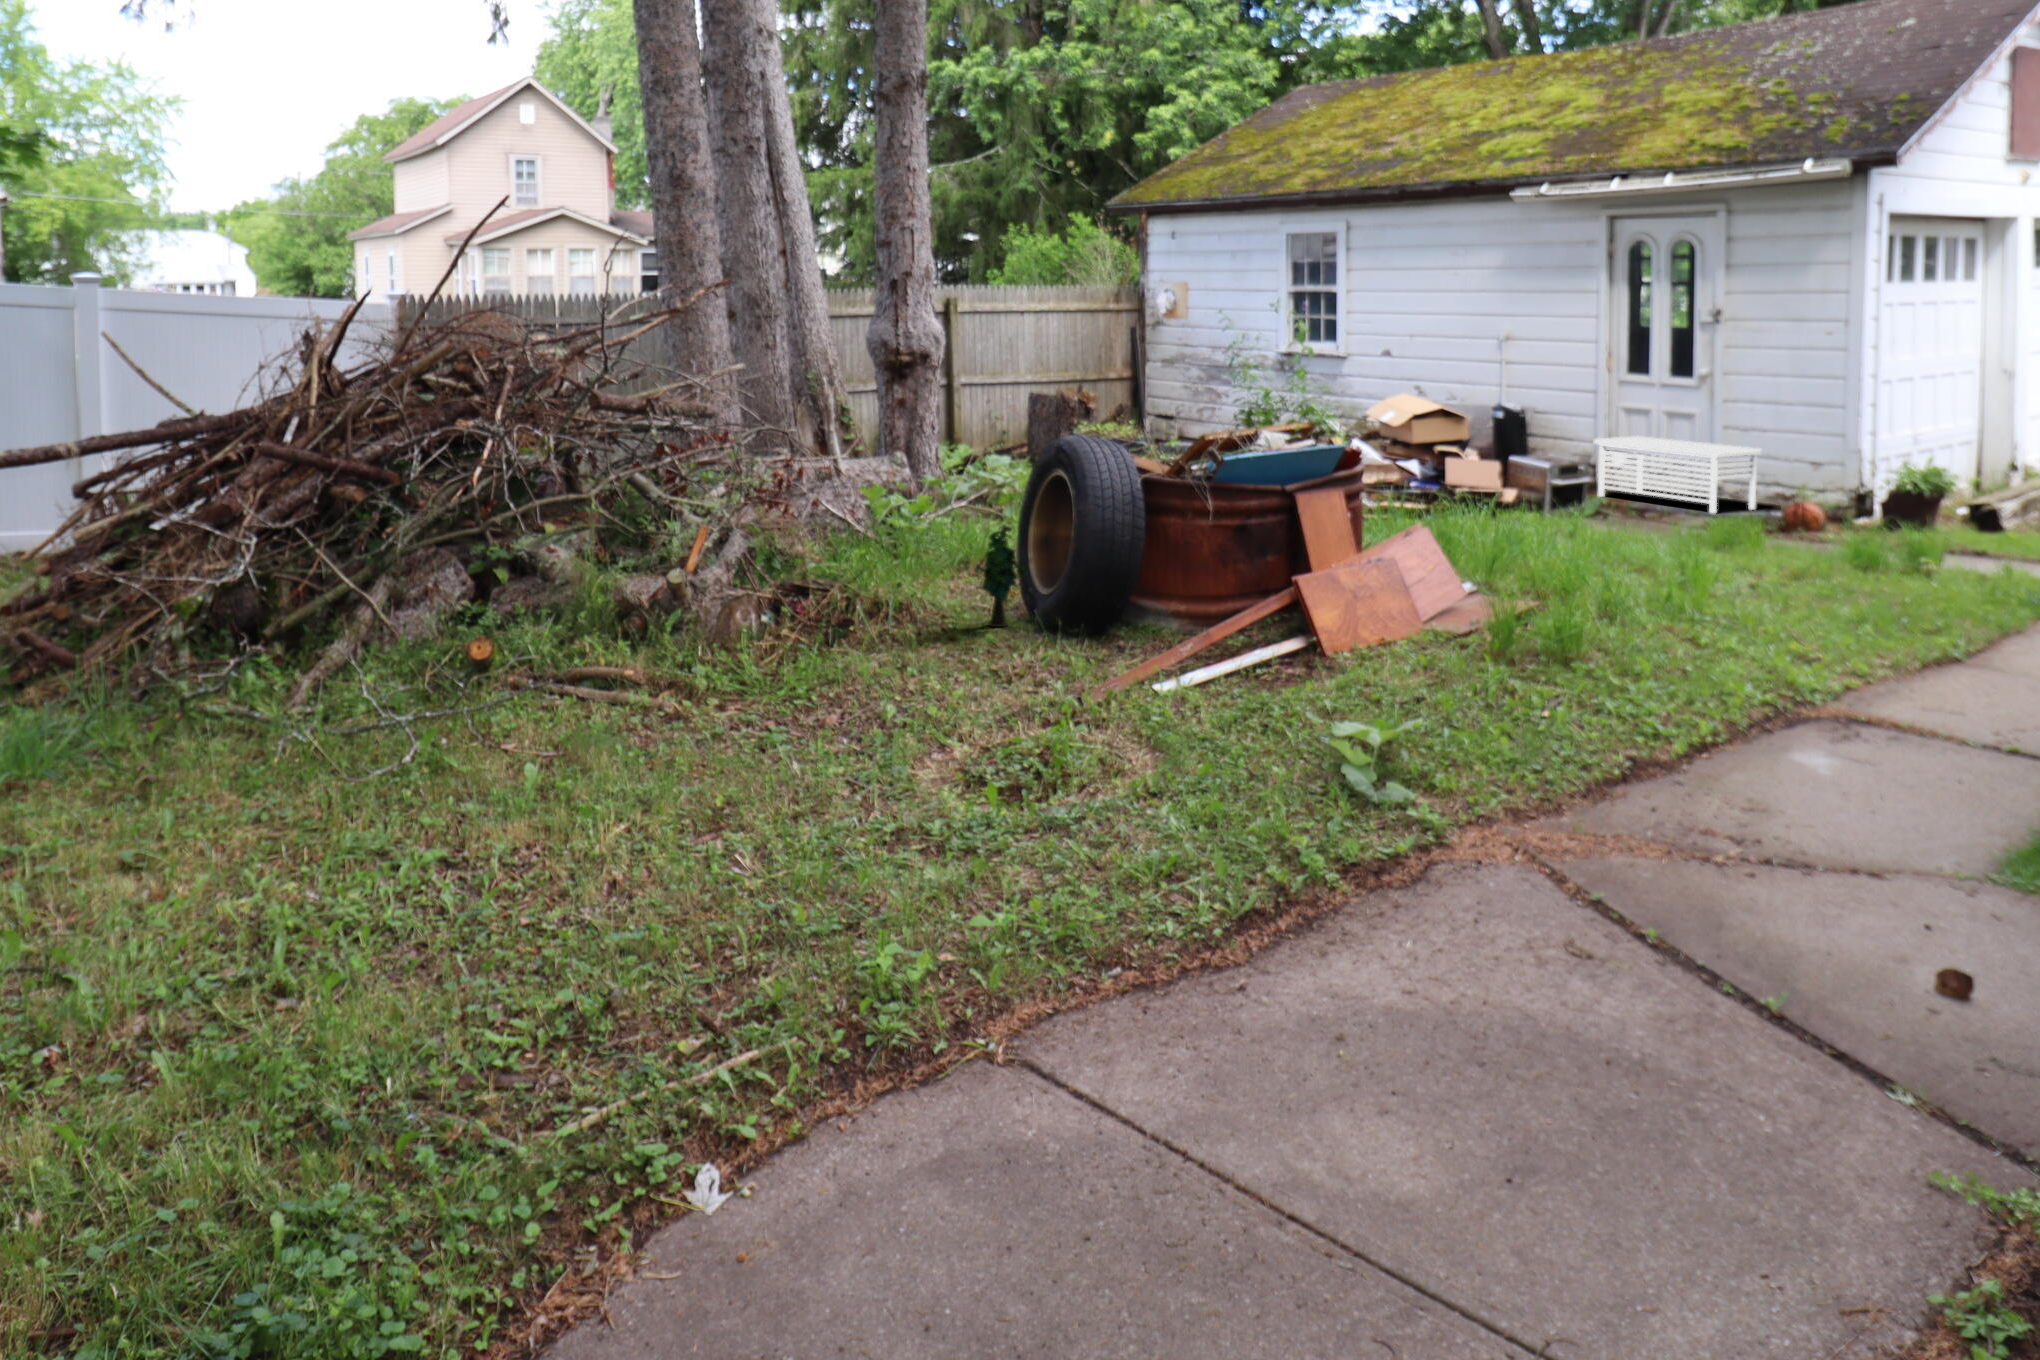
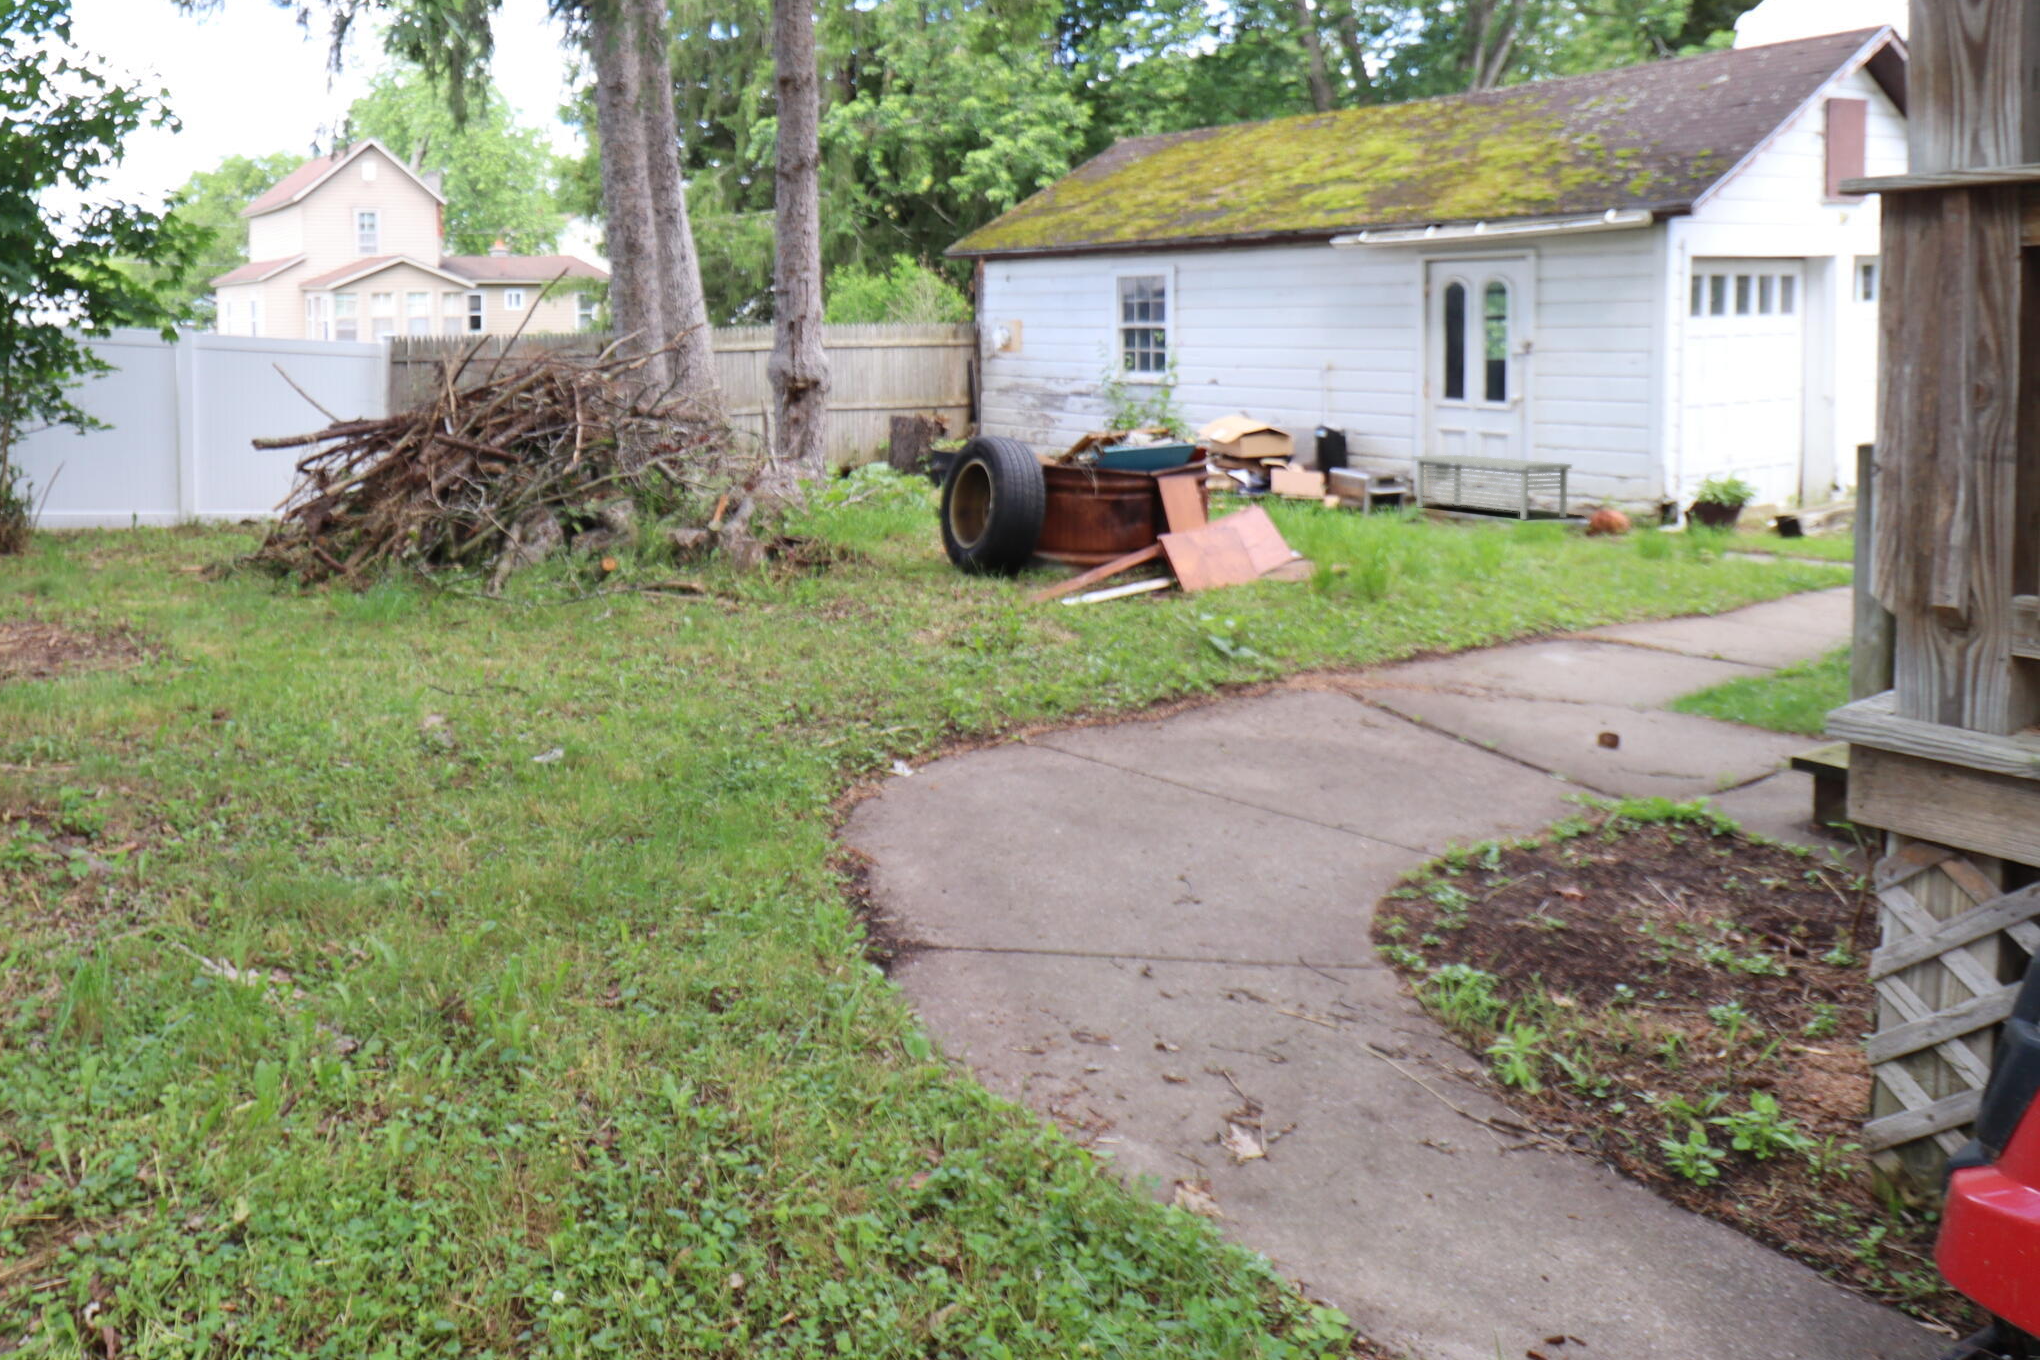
decorative plant: present [976,526,1026,627] -> none [912,498,953,573]

